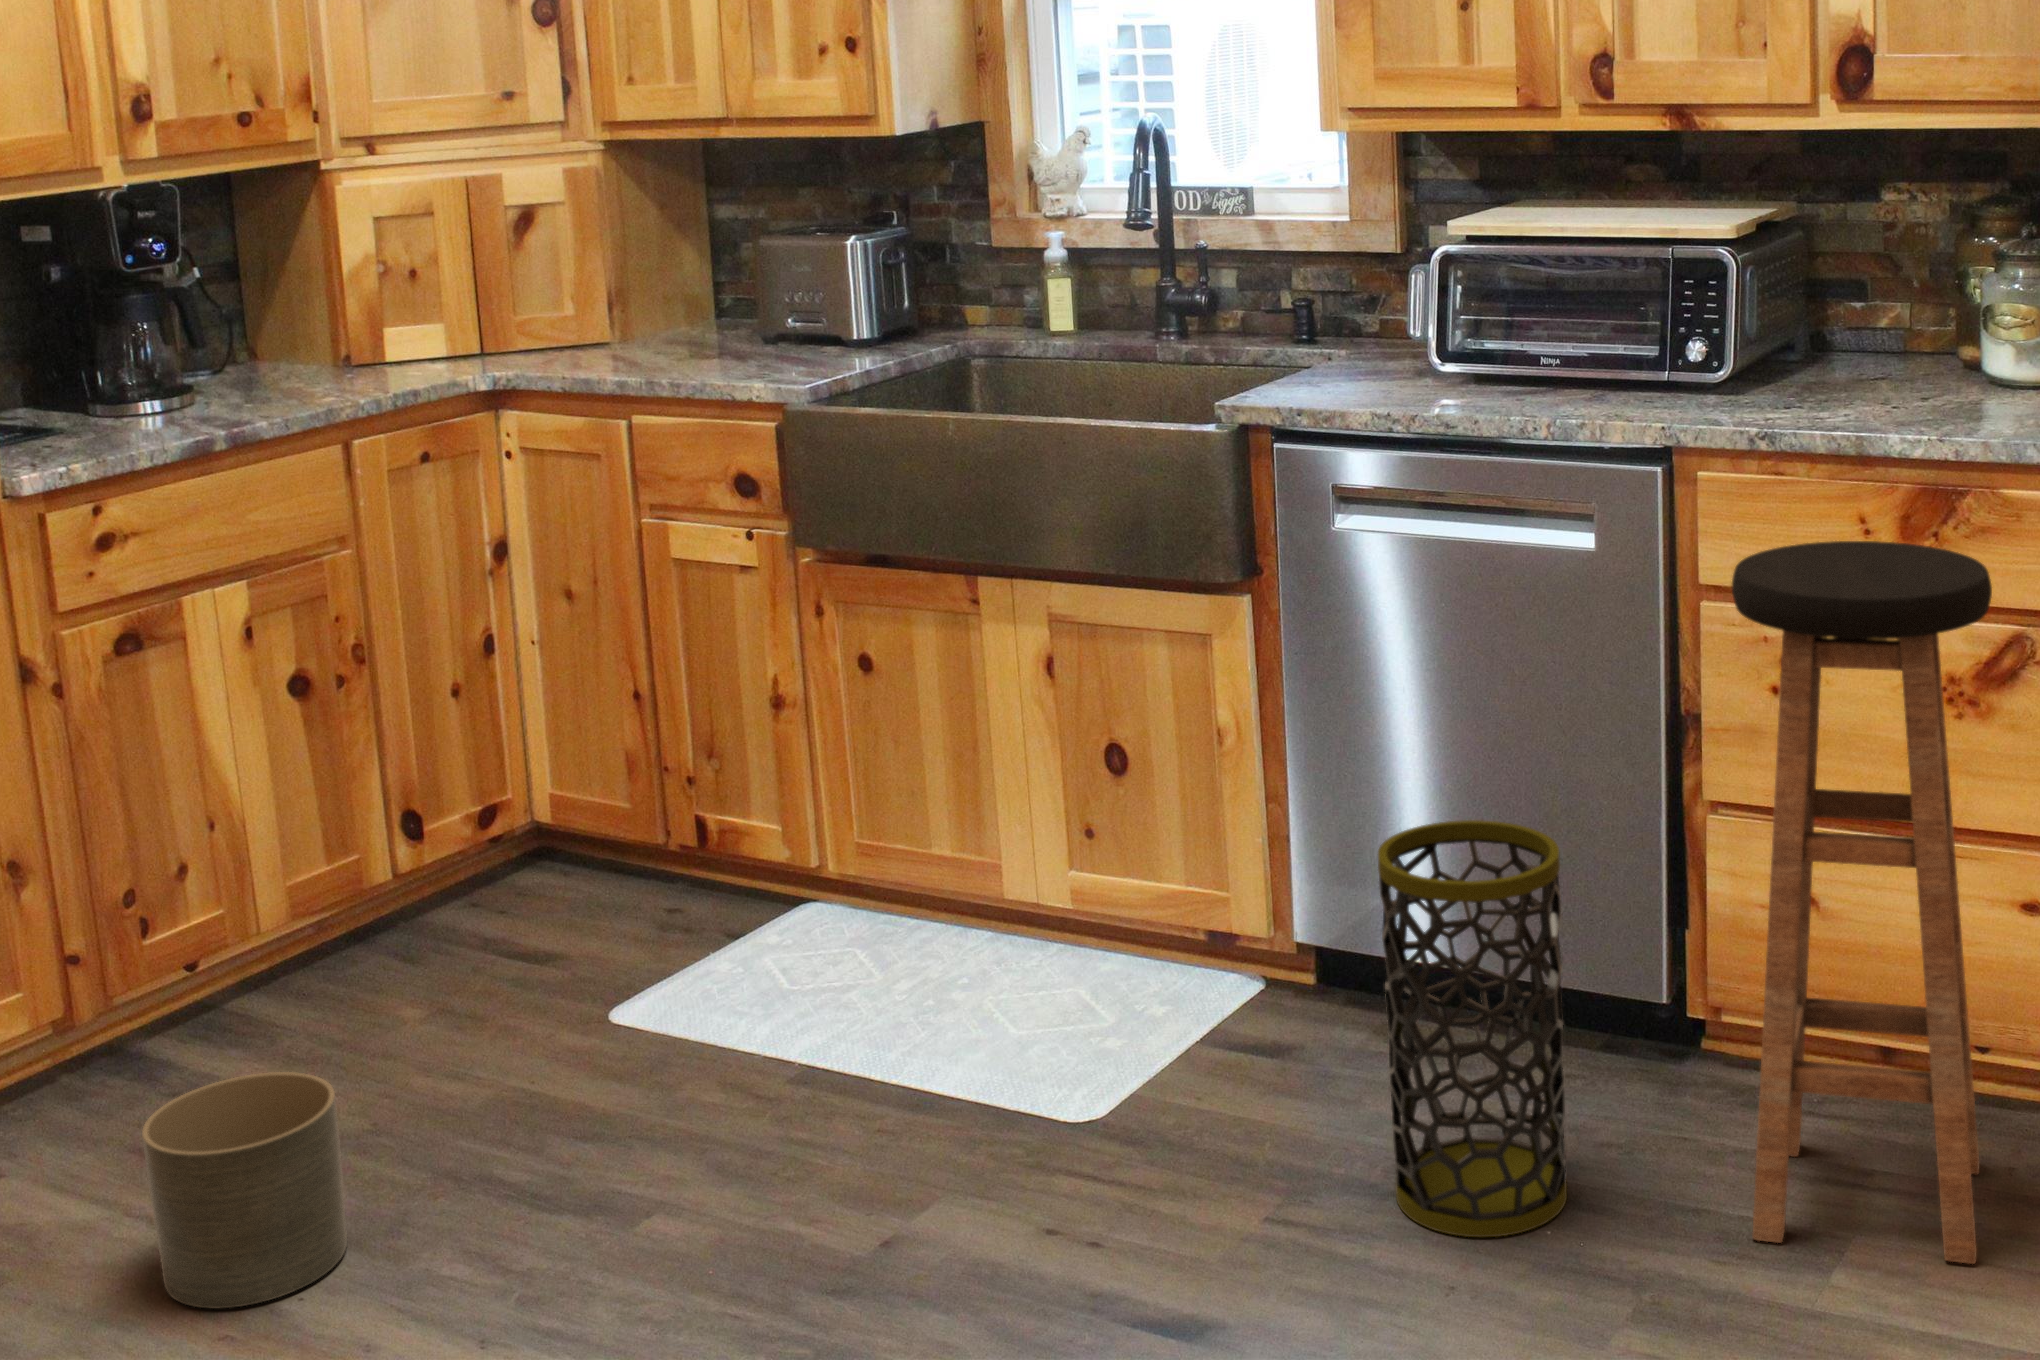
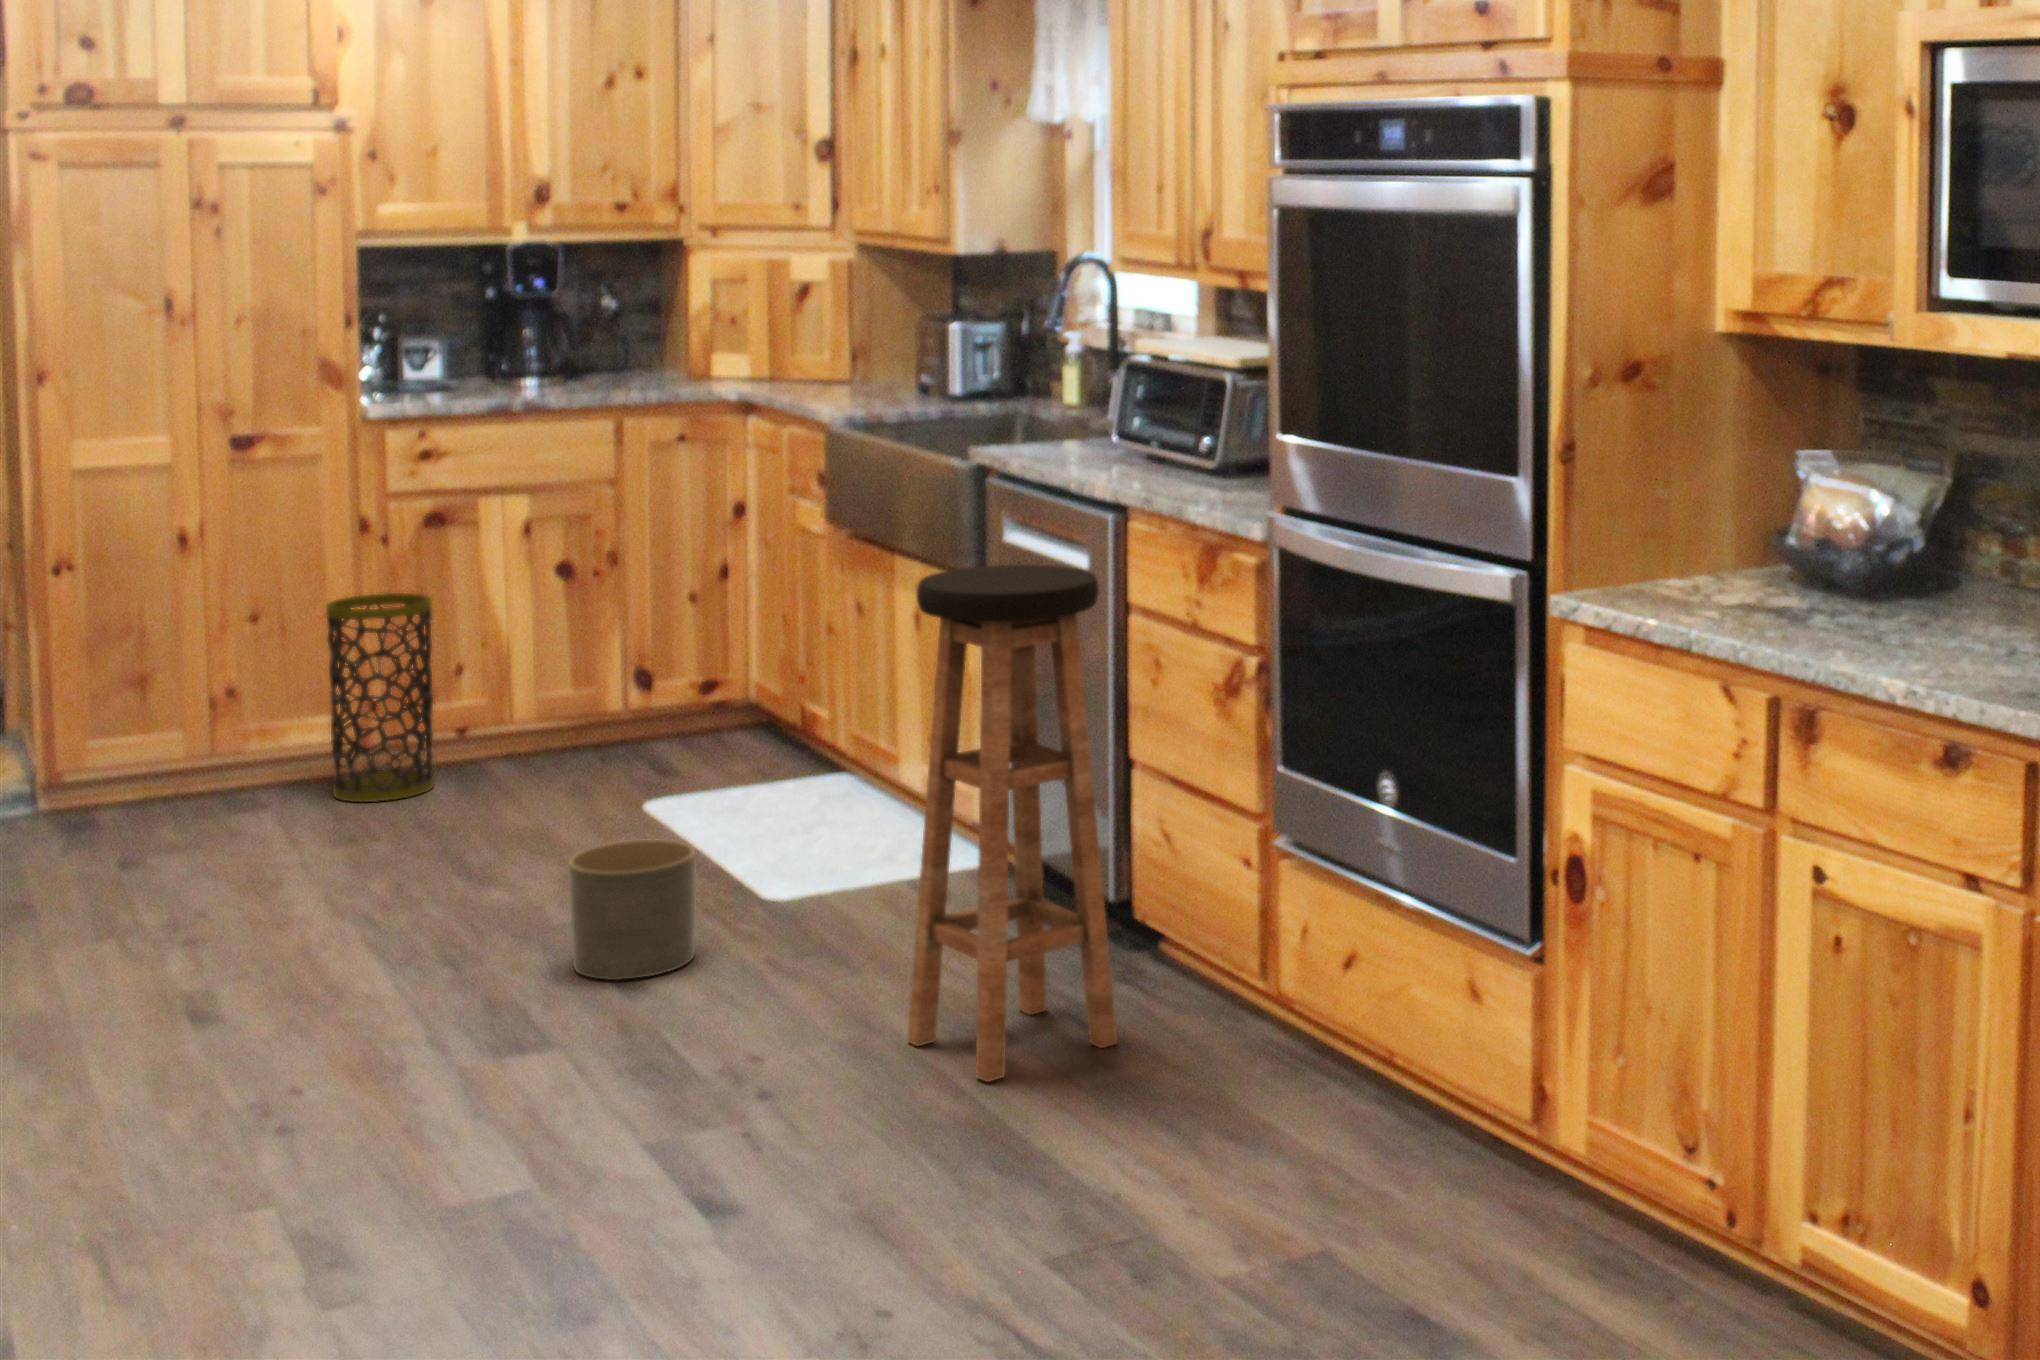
trash can: present [1378,820,1567,1237] -> present [326,593,434,802]
planter: present [142,1072,347,1308] -> present [569,839,696,980]

